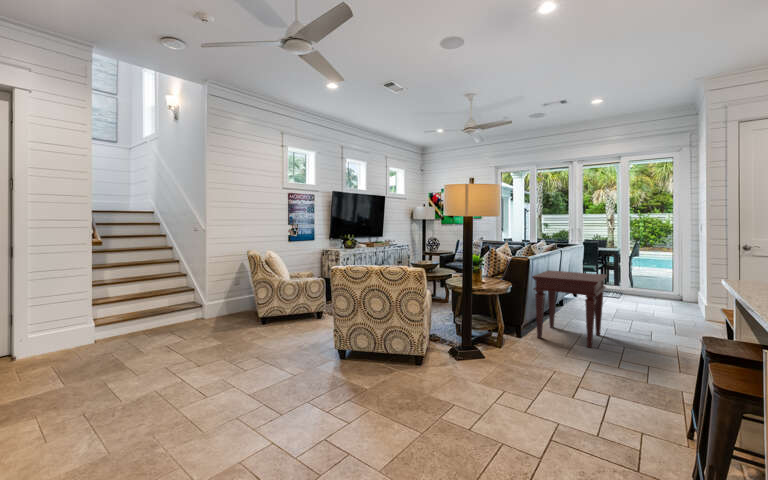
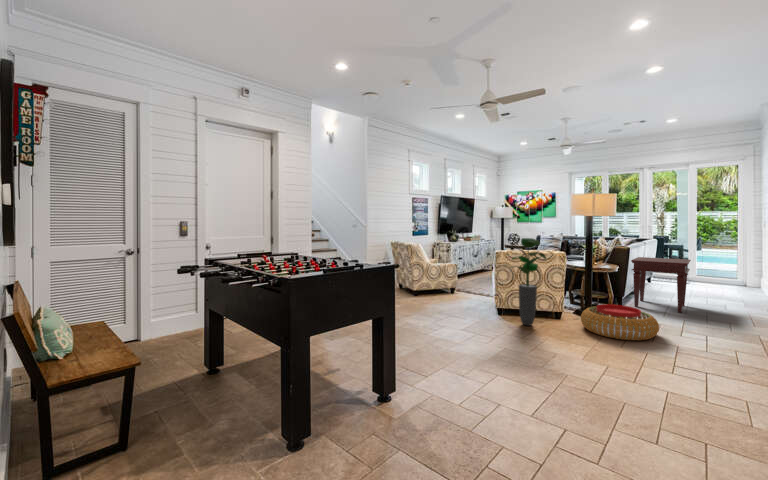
potted plant: none [334,249,392,380] -> present [512,238,546,325]
pouf: none [437,346,538,410] -> present [581,304,659,340]

